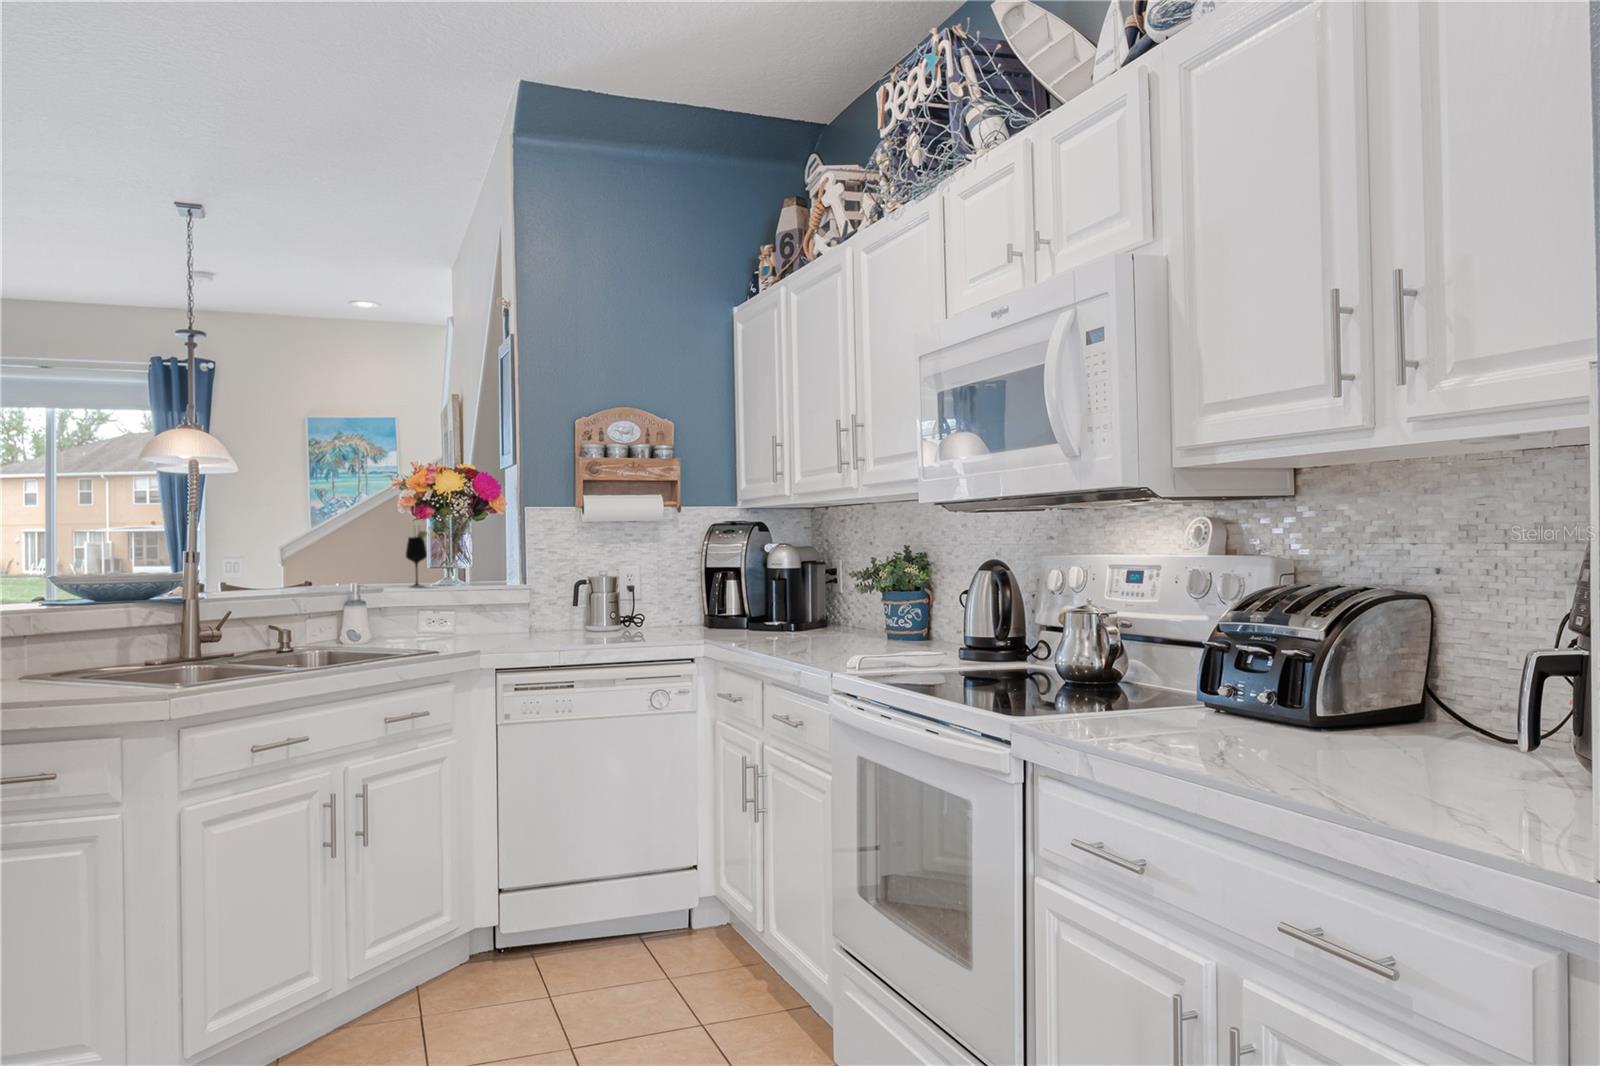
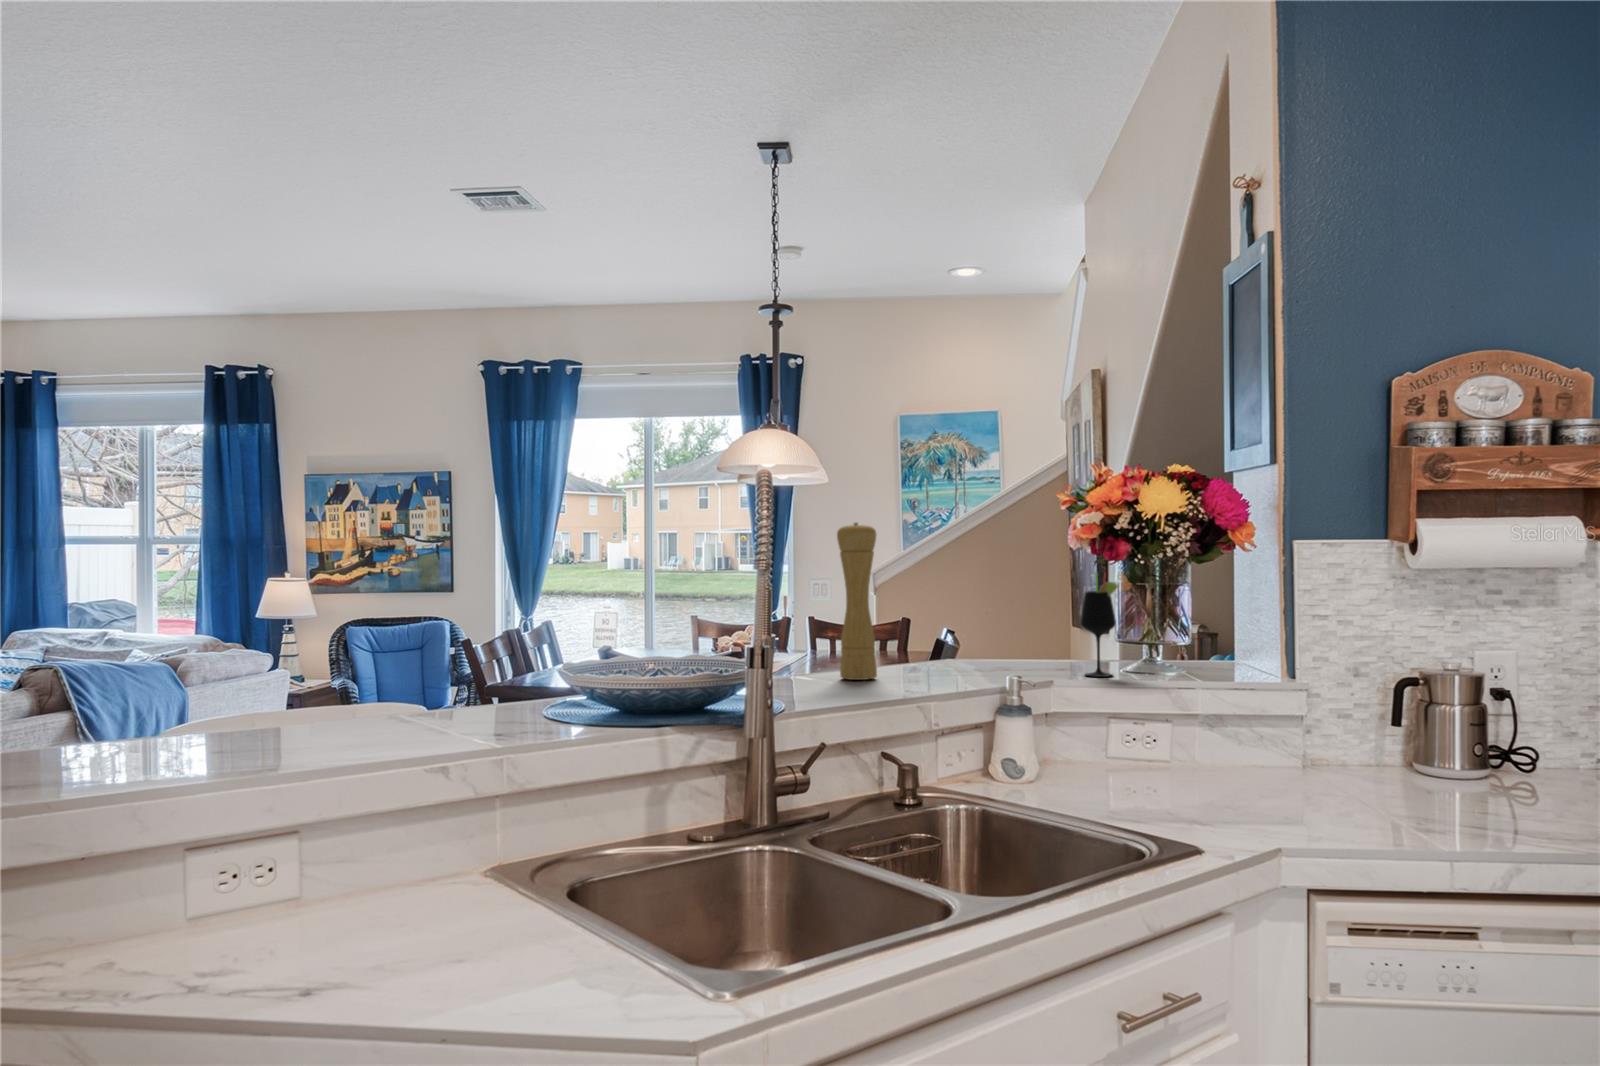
pepper mill: none [241,494,270,592] -> present [837,523,877,680]

